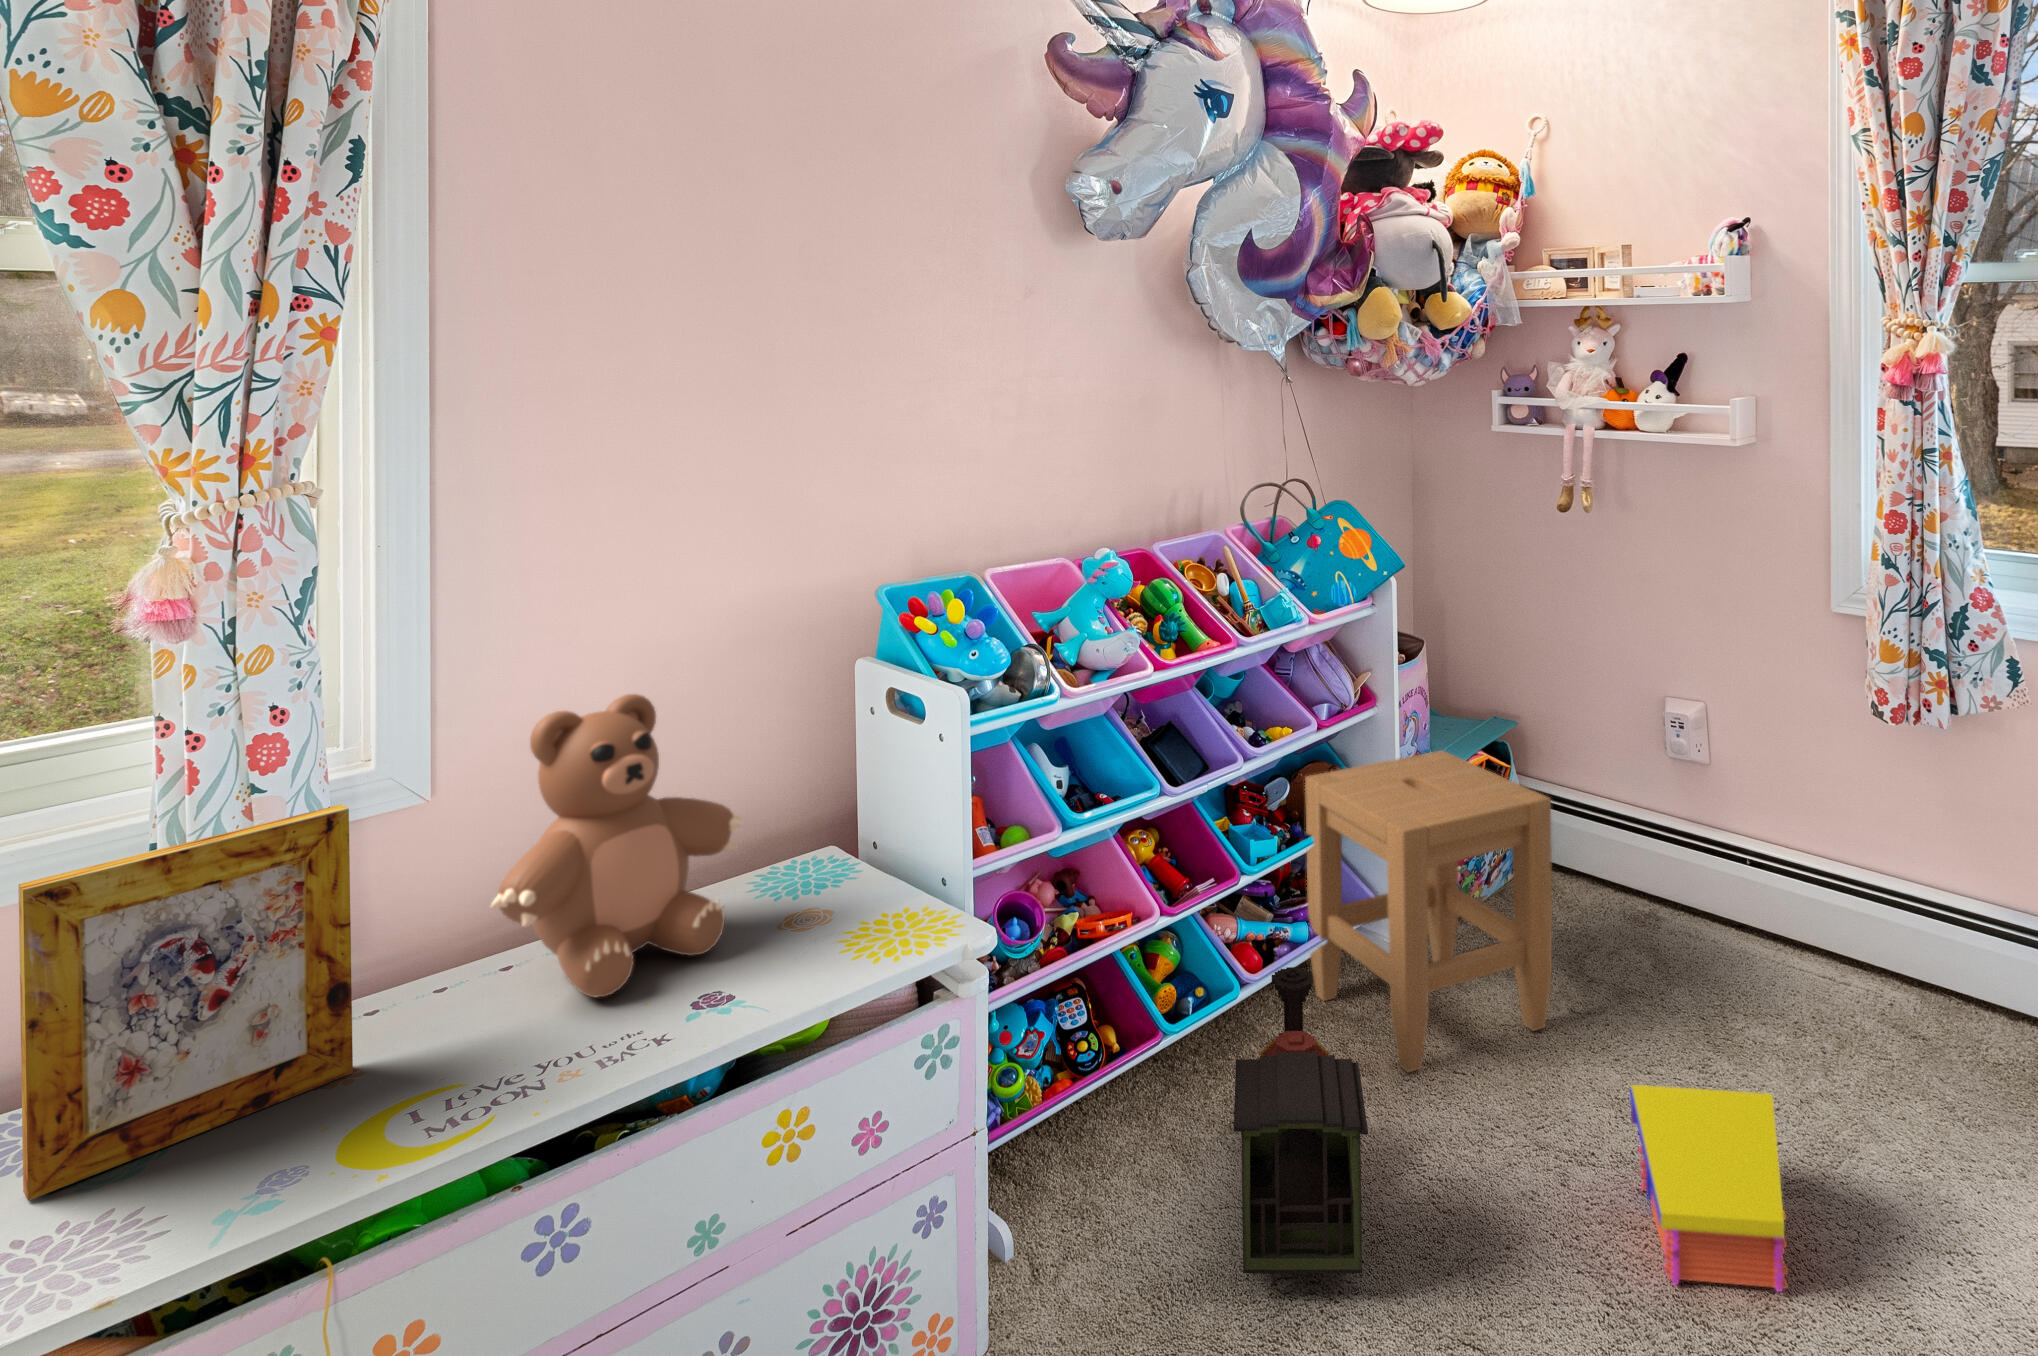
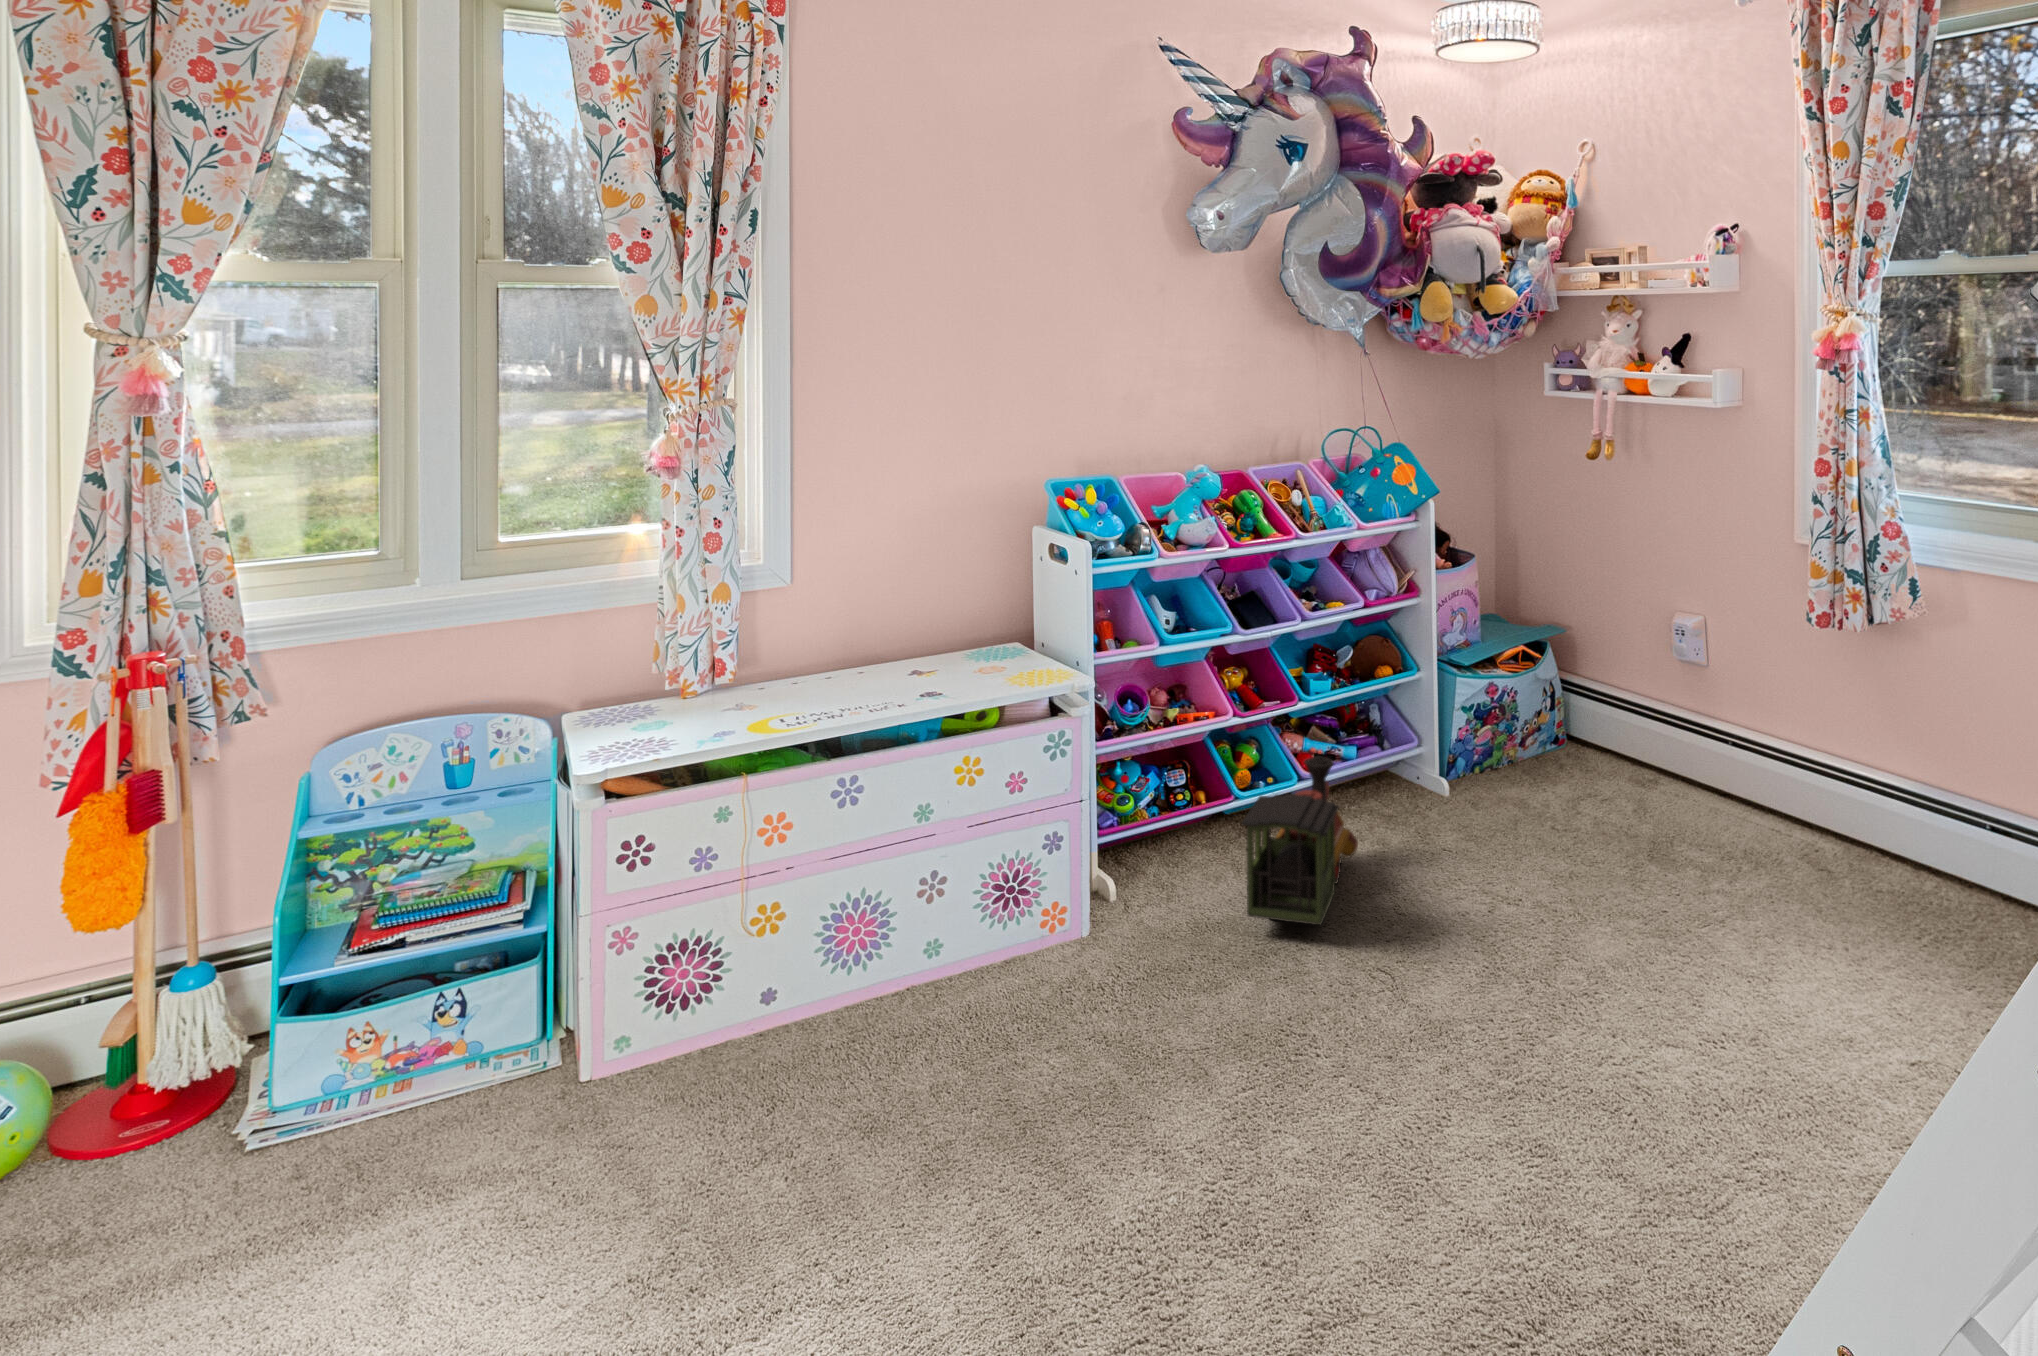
teddy bear: present [491,694,743,997] -> none [818,530,958,693]
stool: present [1305,750,1552,1072] -> none [1362,633,1534,846]
picture frame: present [18,804,353,1200] -> none [610,568,752,734]
toy house: present [1630,1085,1788,1292] -> none [1523,839,1622,976]

